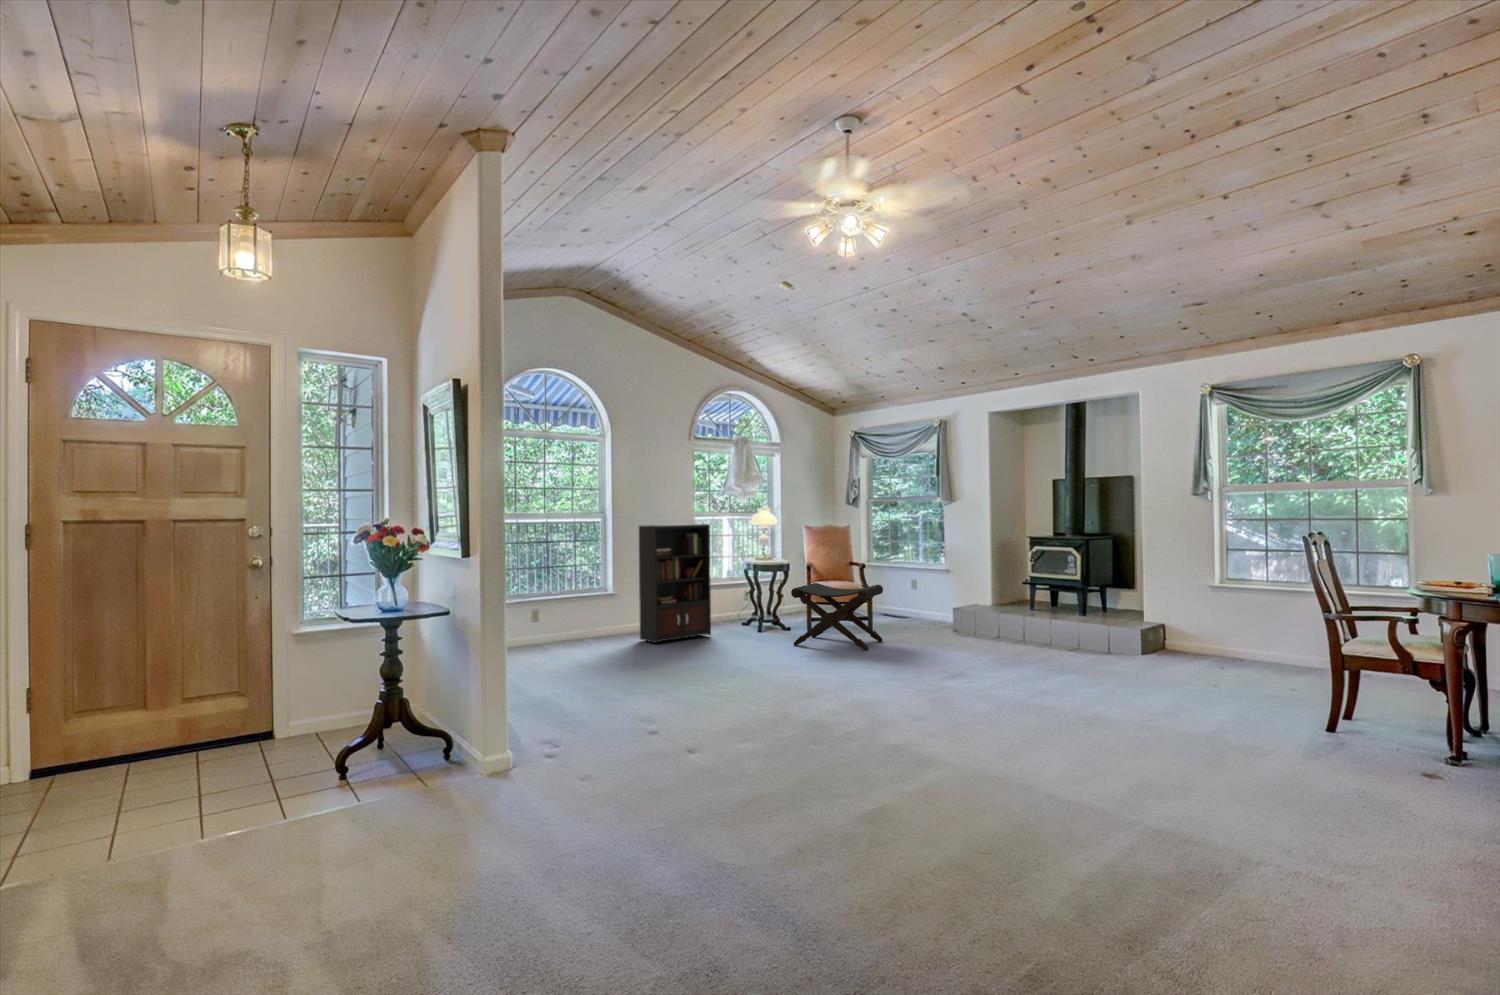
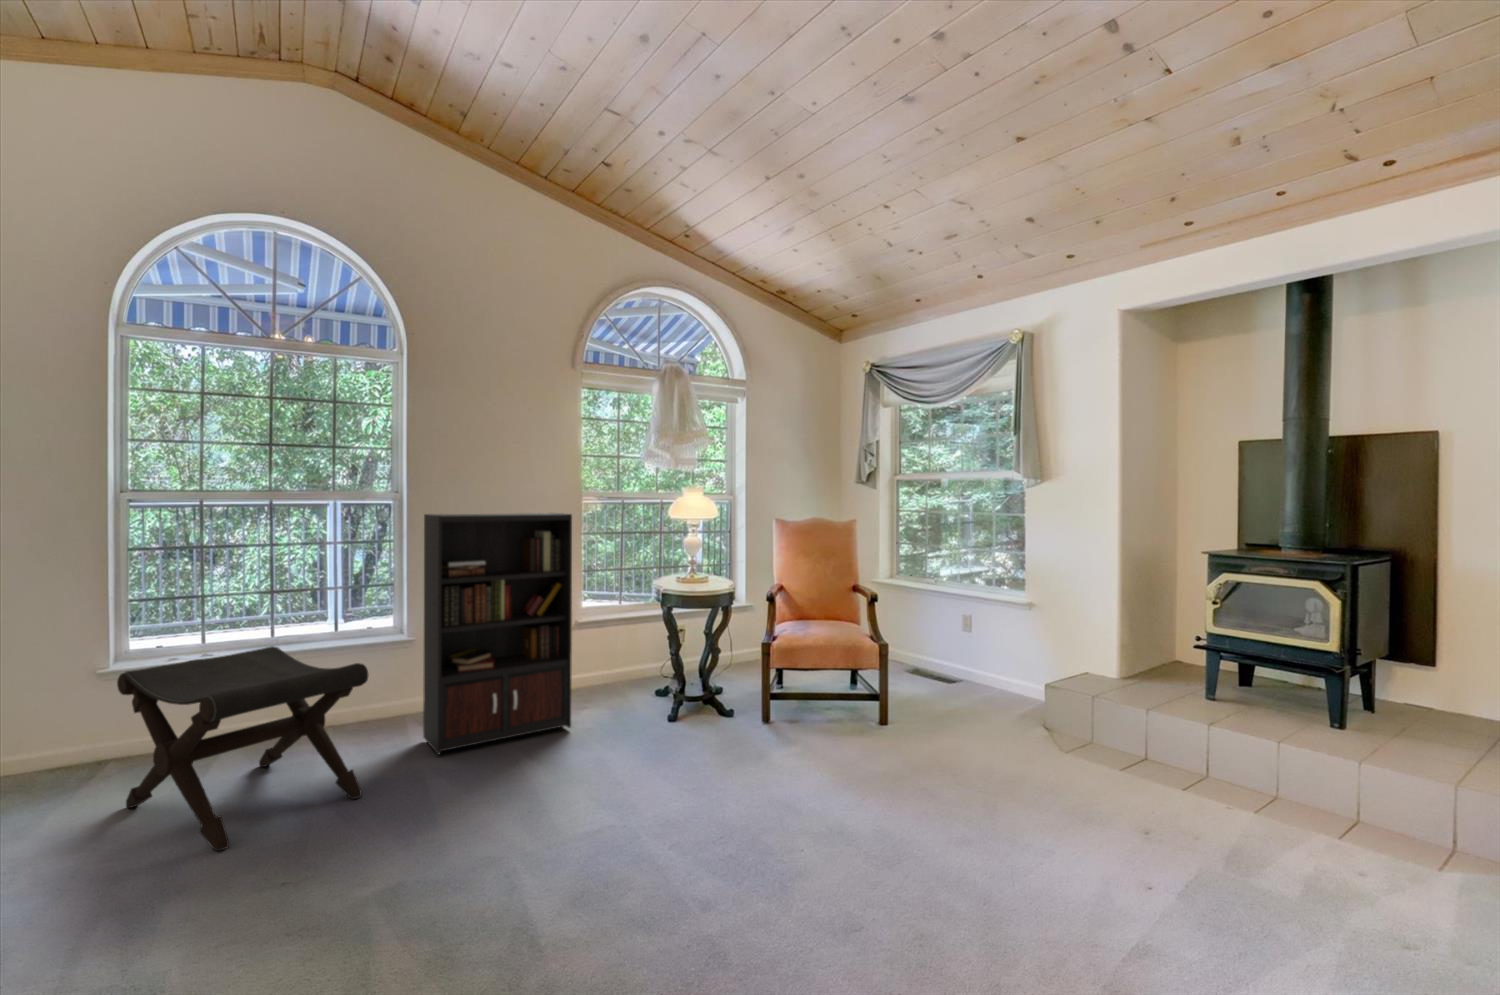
footstool: present [791,583,883,650] -> present [117,646,369,851]

